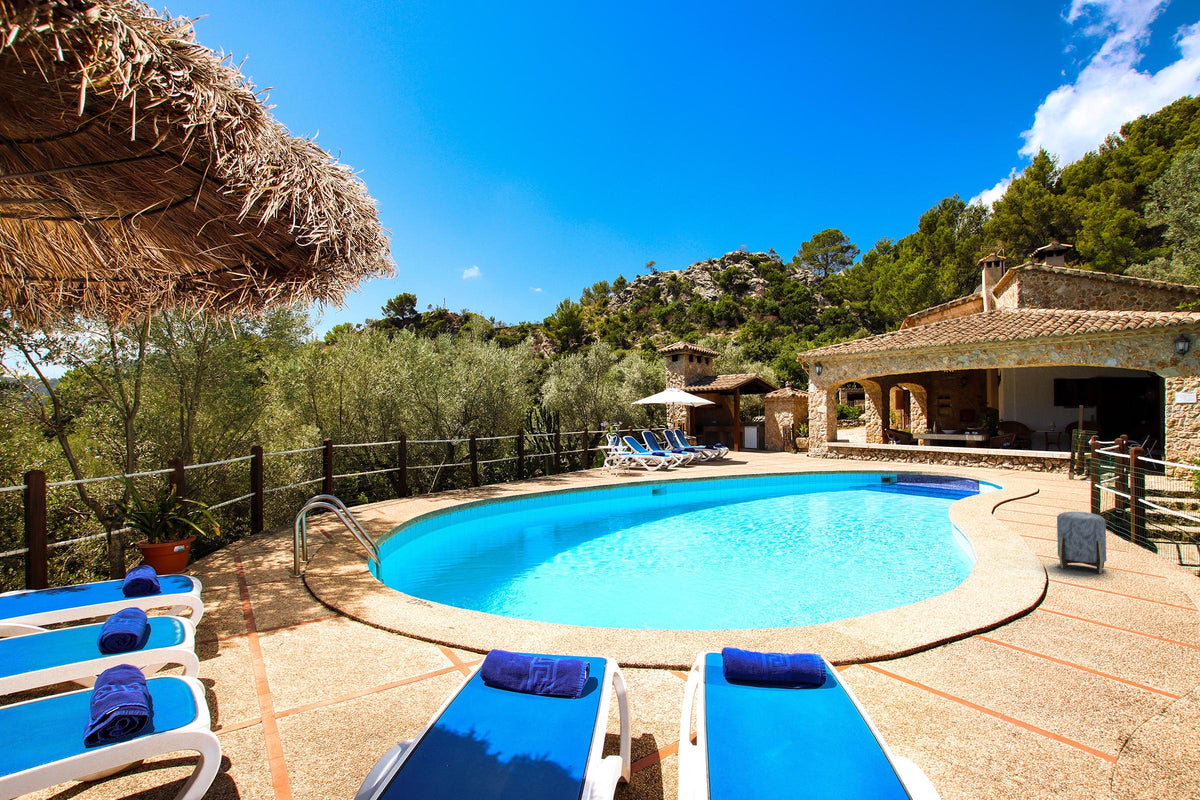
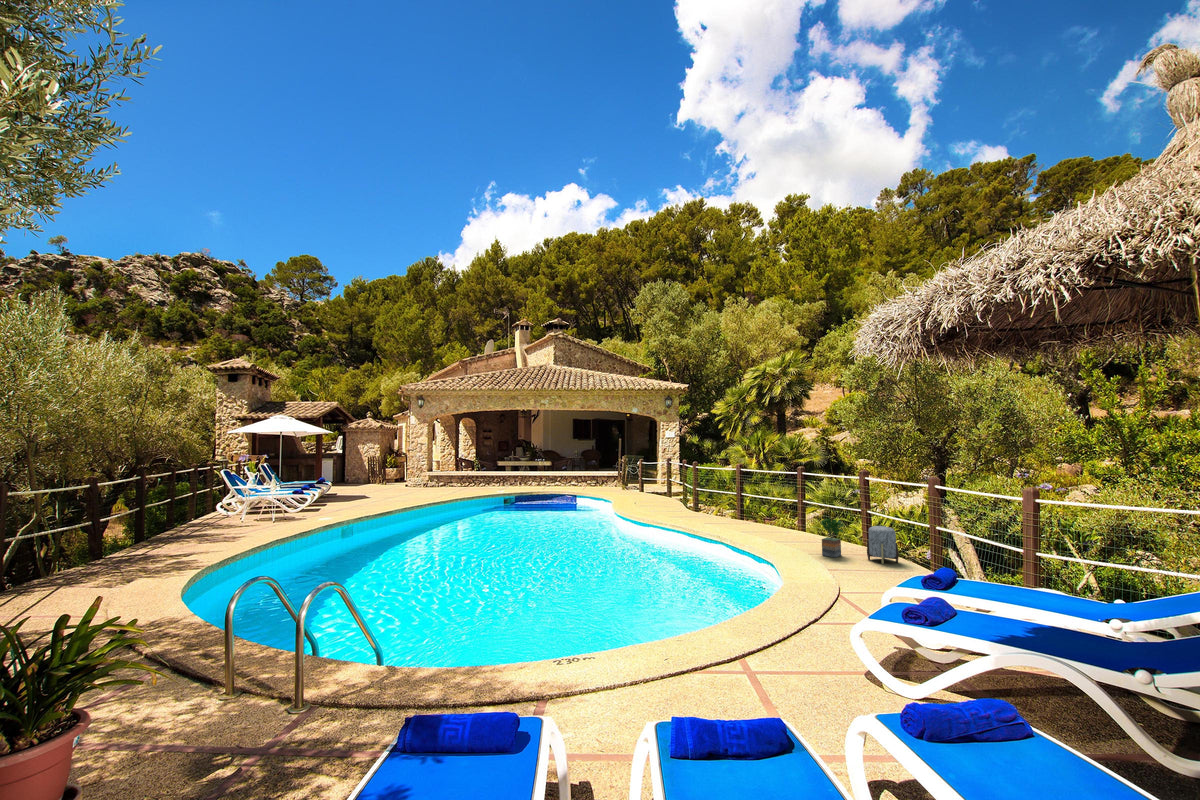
potted tree: none [1002,496,1052,554] -> present [821,519,844,557]

